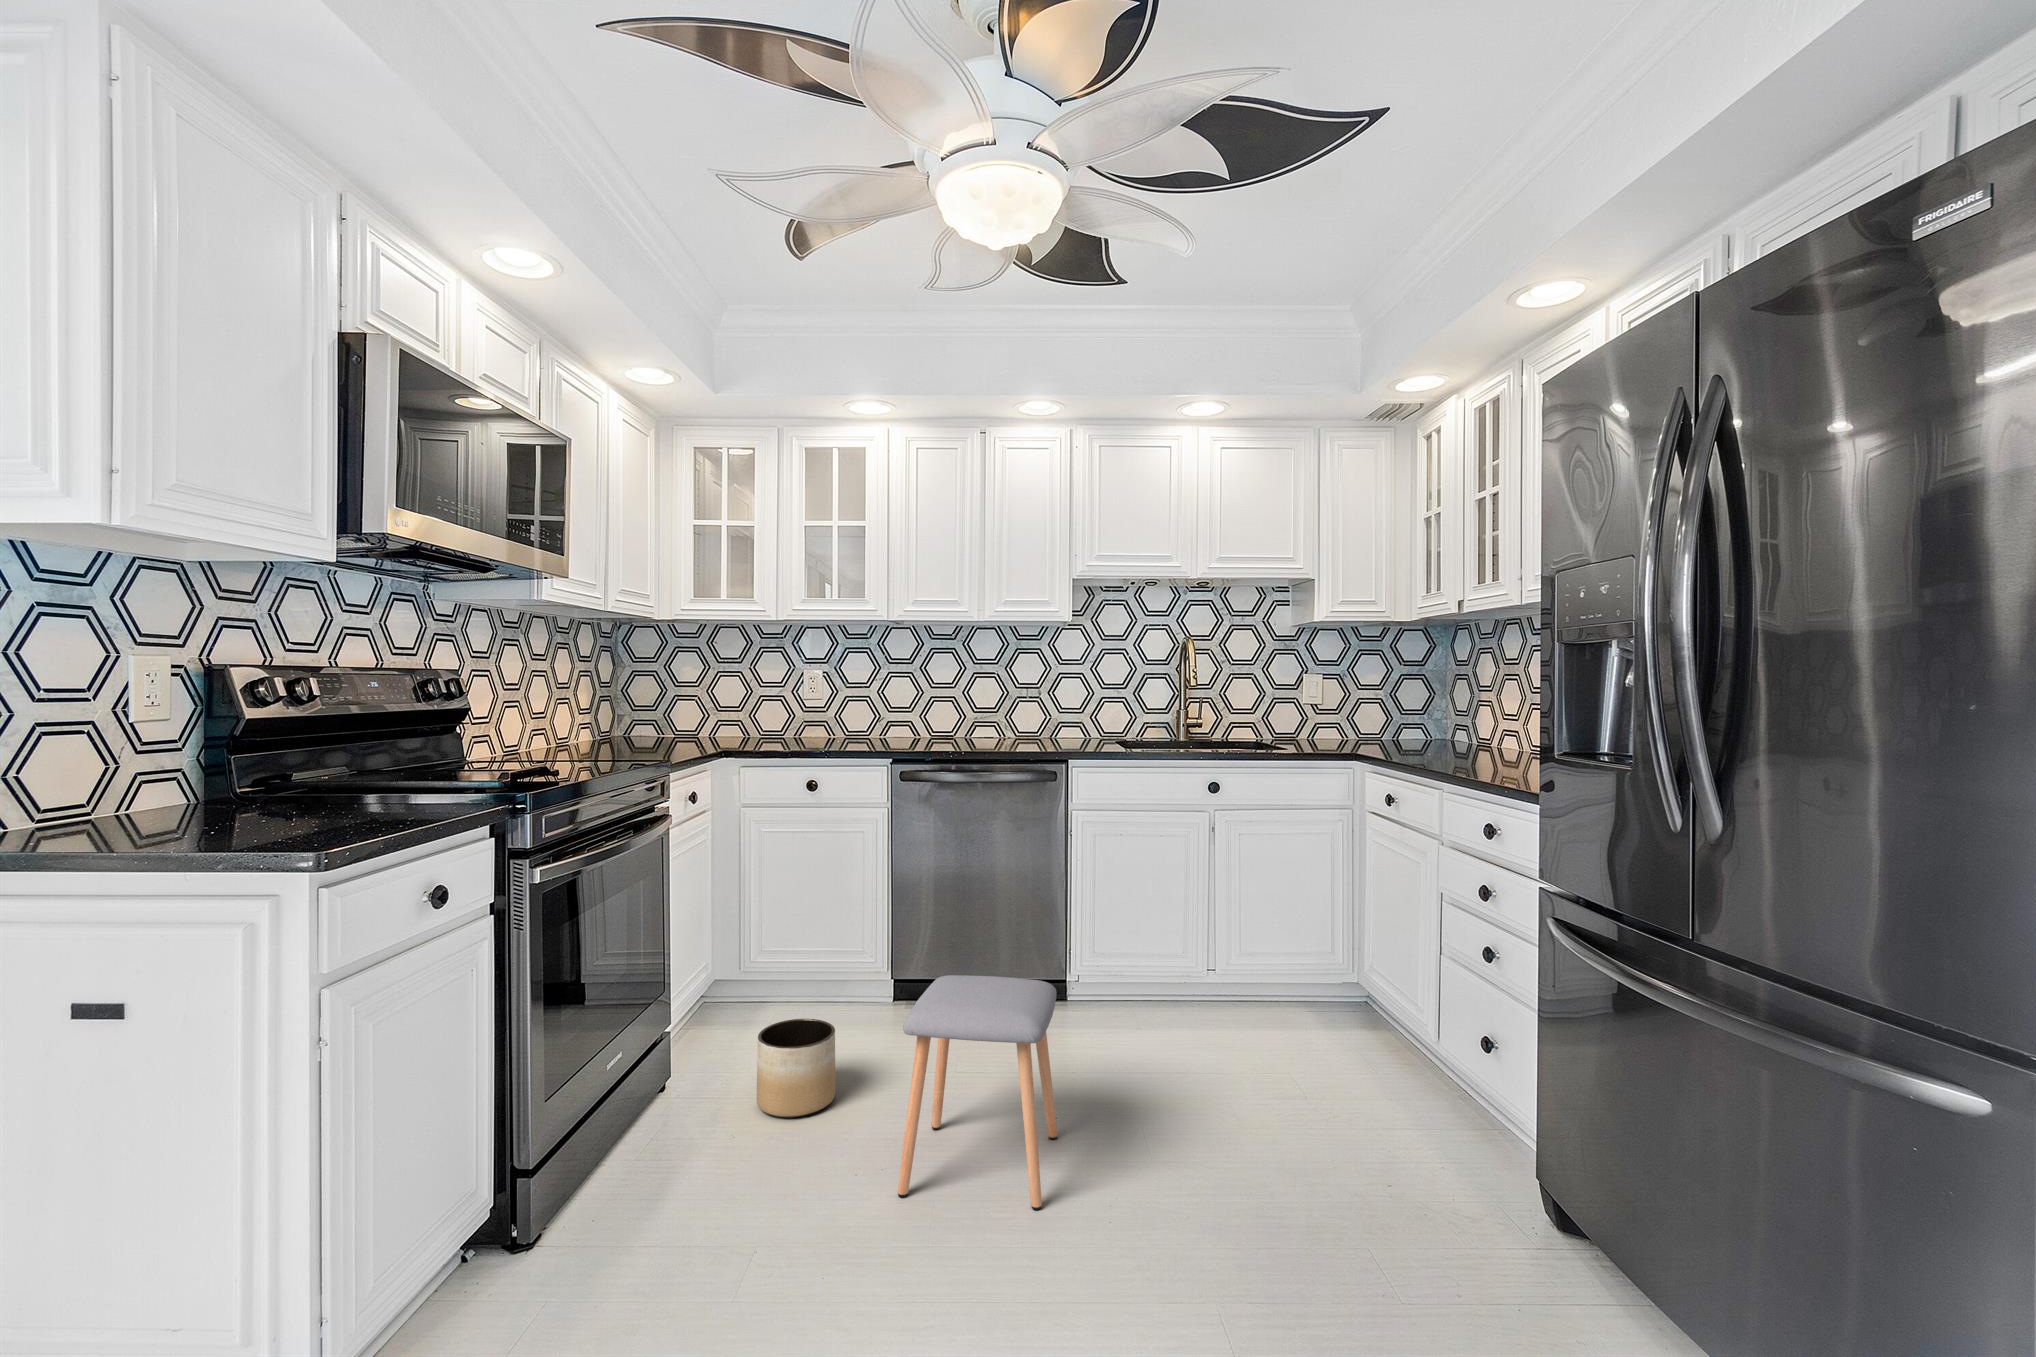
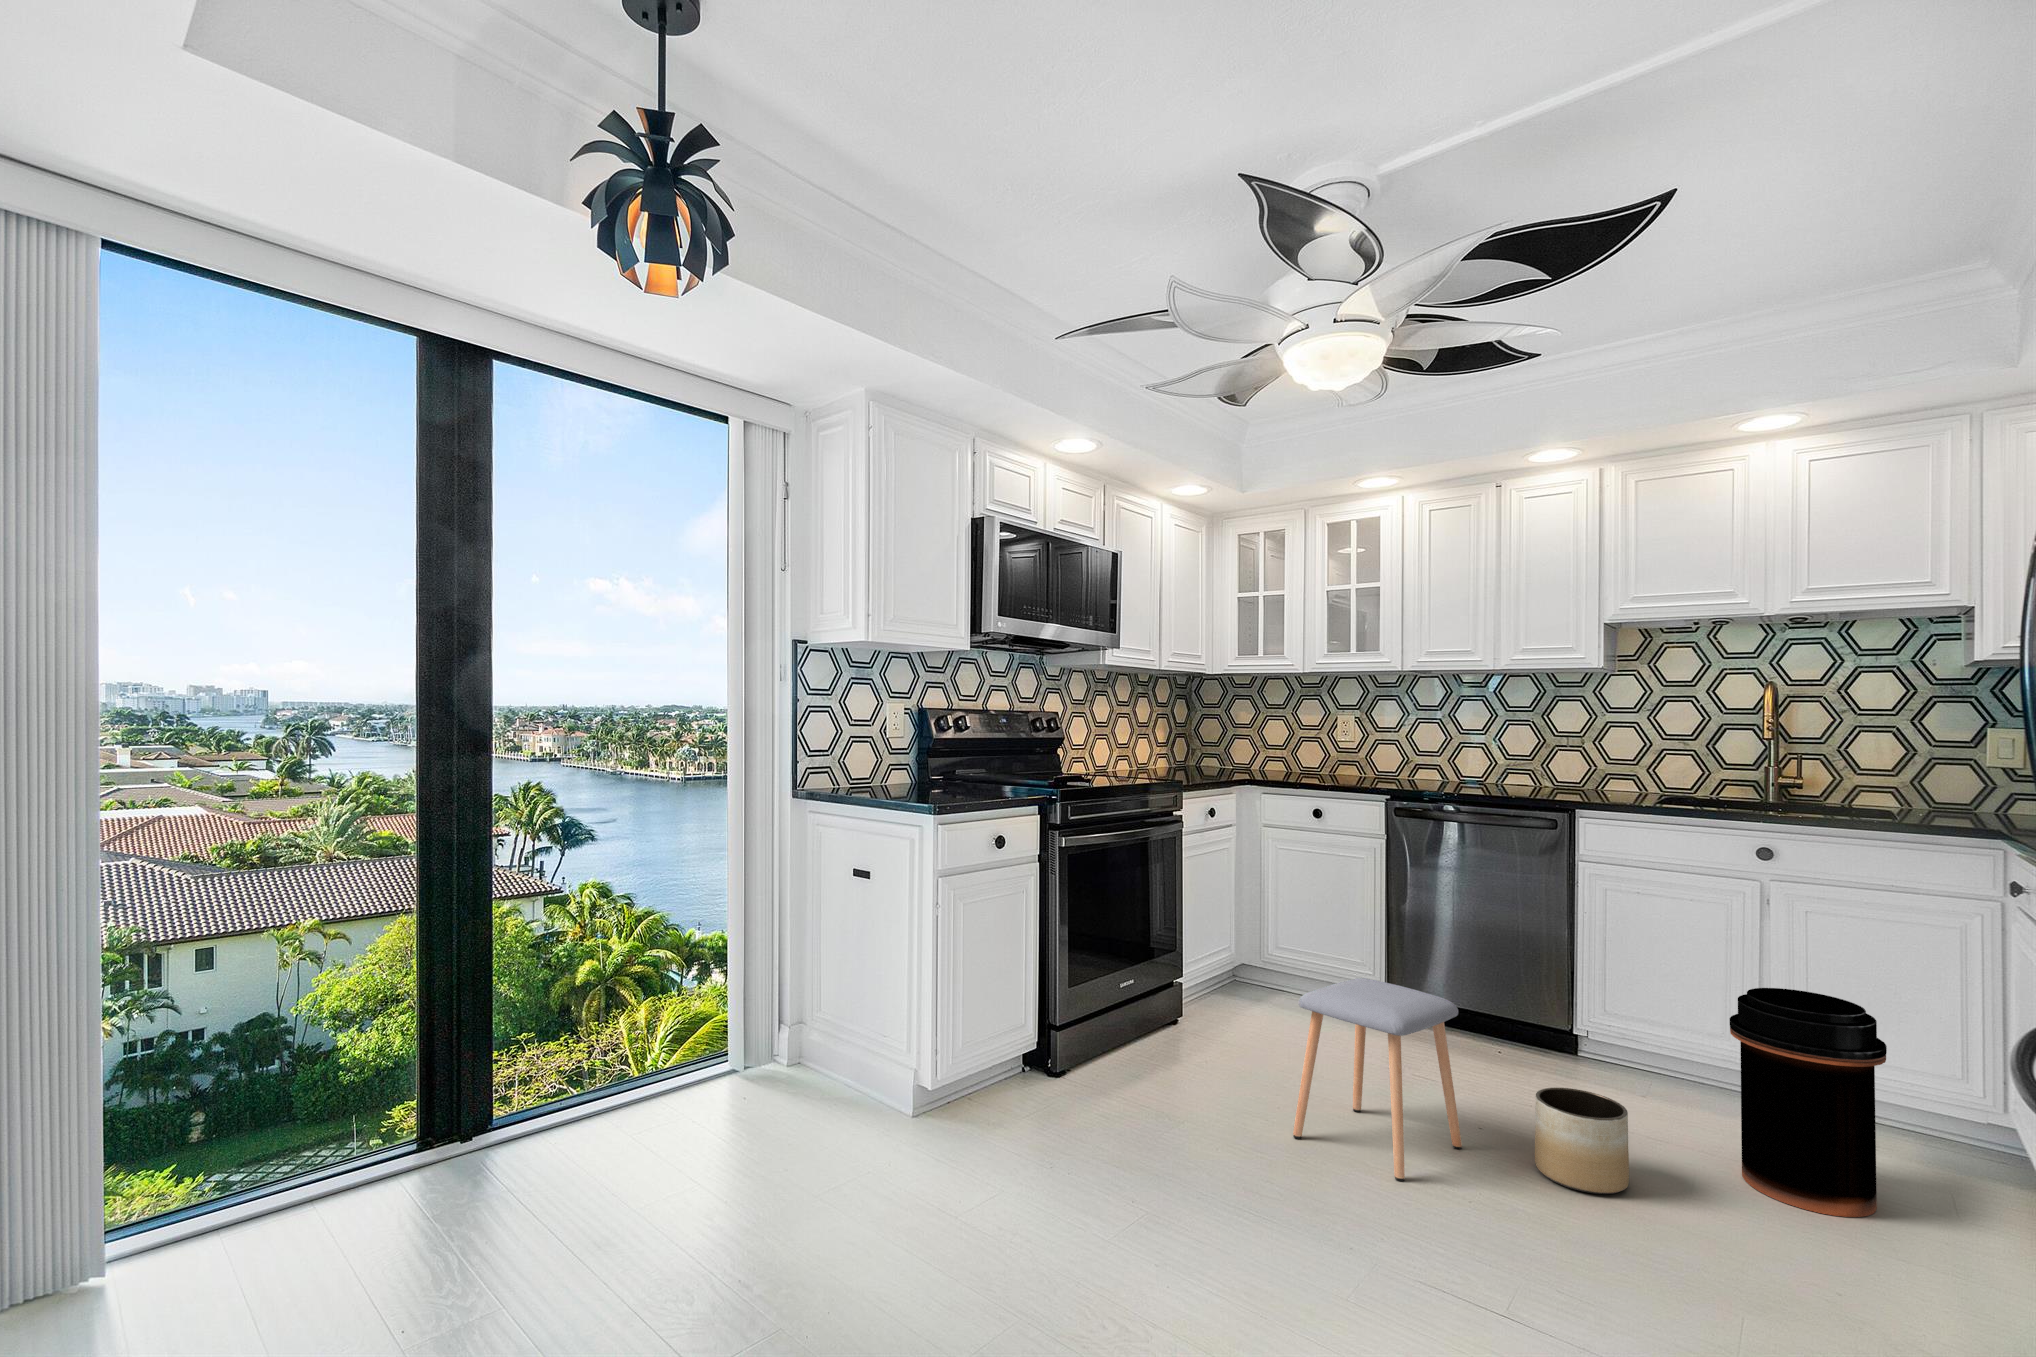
trash can: none [1241,902,1350,1093] -> present [1730,988,1887,1217]
planter: present [757,1019,836,1118] -> present [1535,1088,1629,1194]

